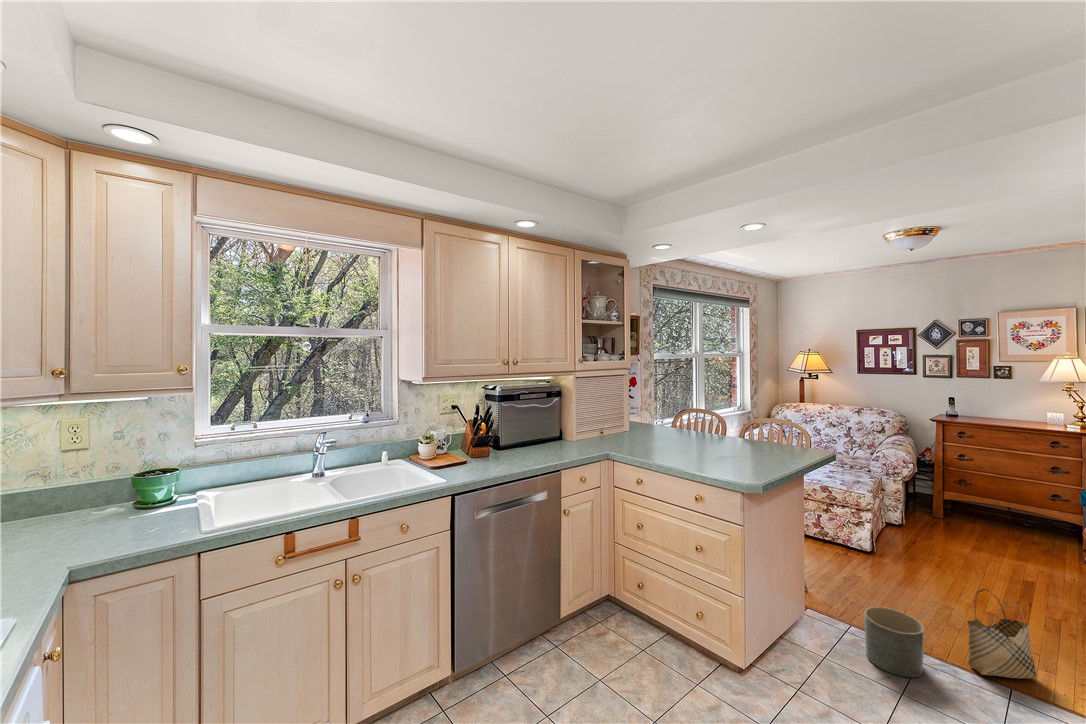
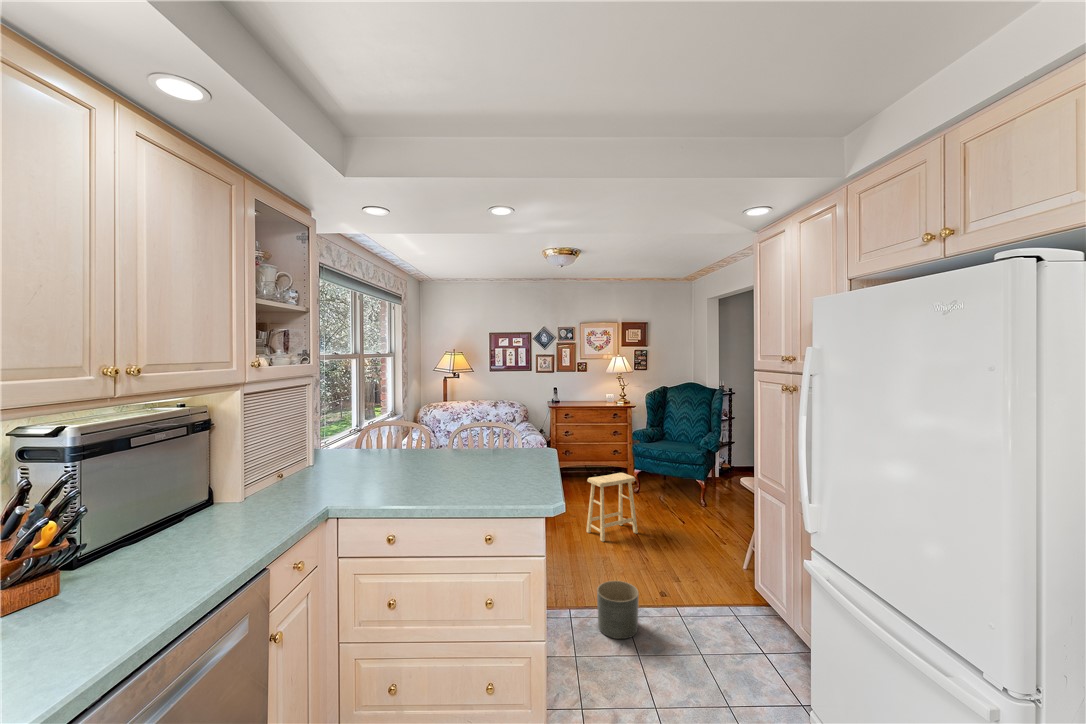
footstool: none [941,506,1033,600] -> present [586,473,638,542]
woven basket: present [967,589,1036,679] -> none [650,539,681,606]

